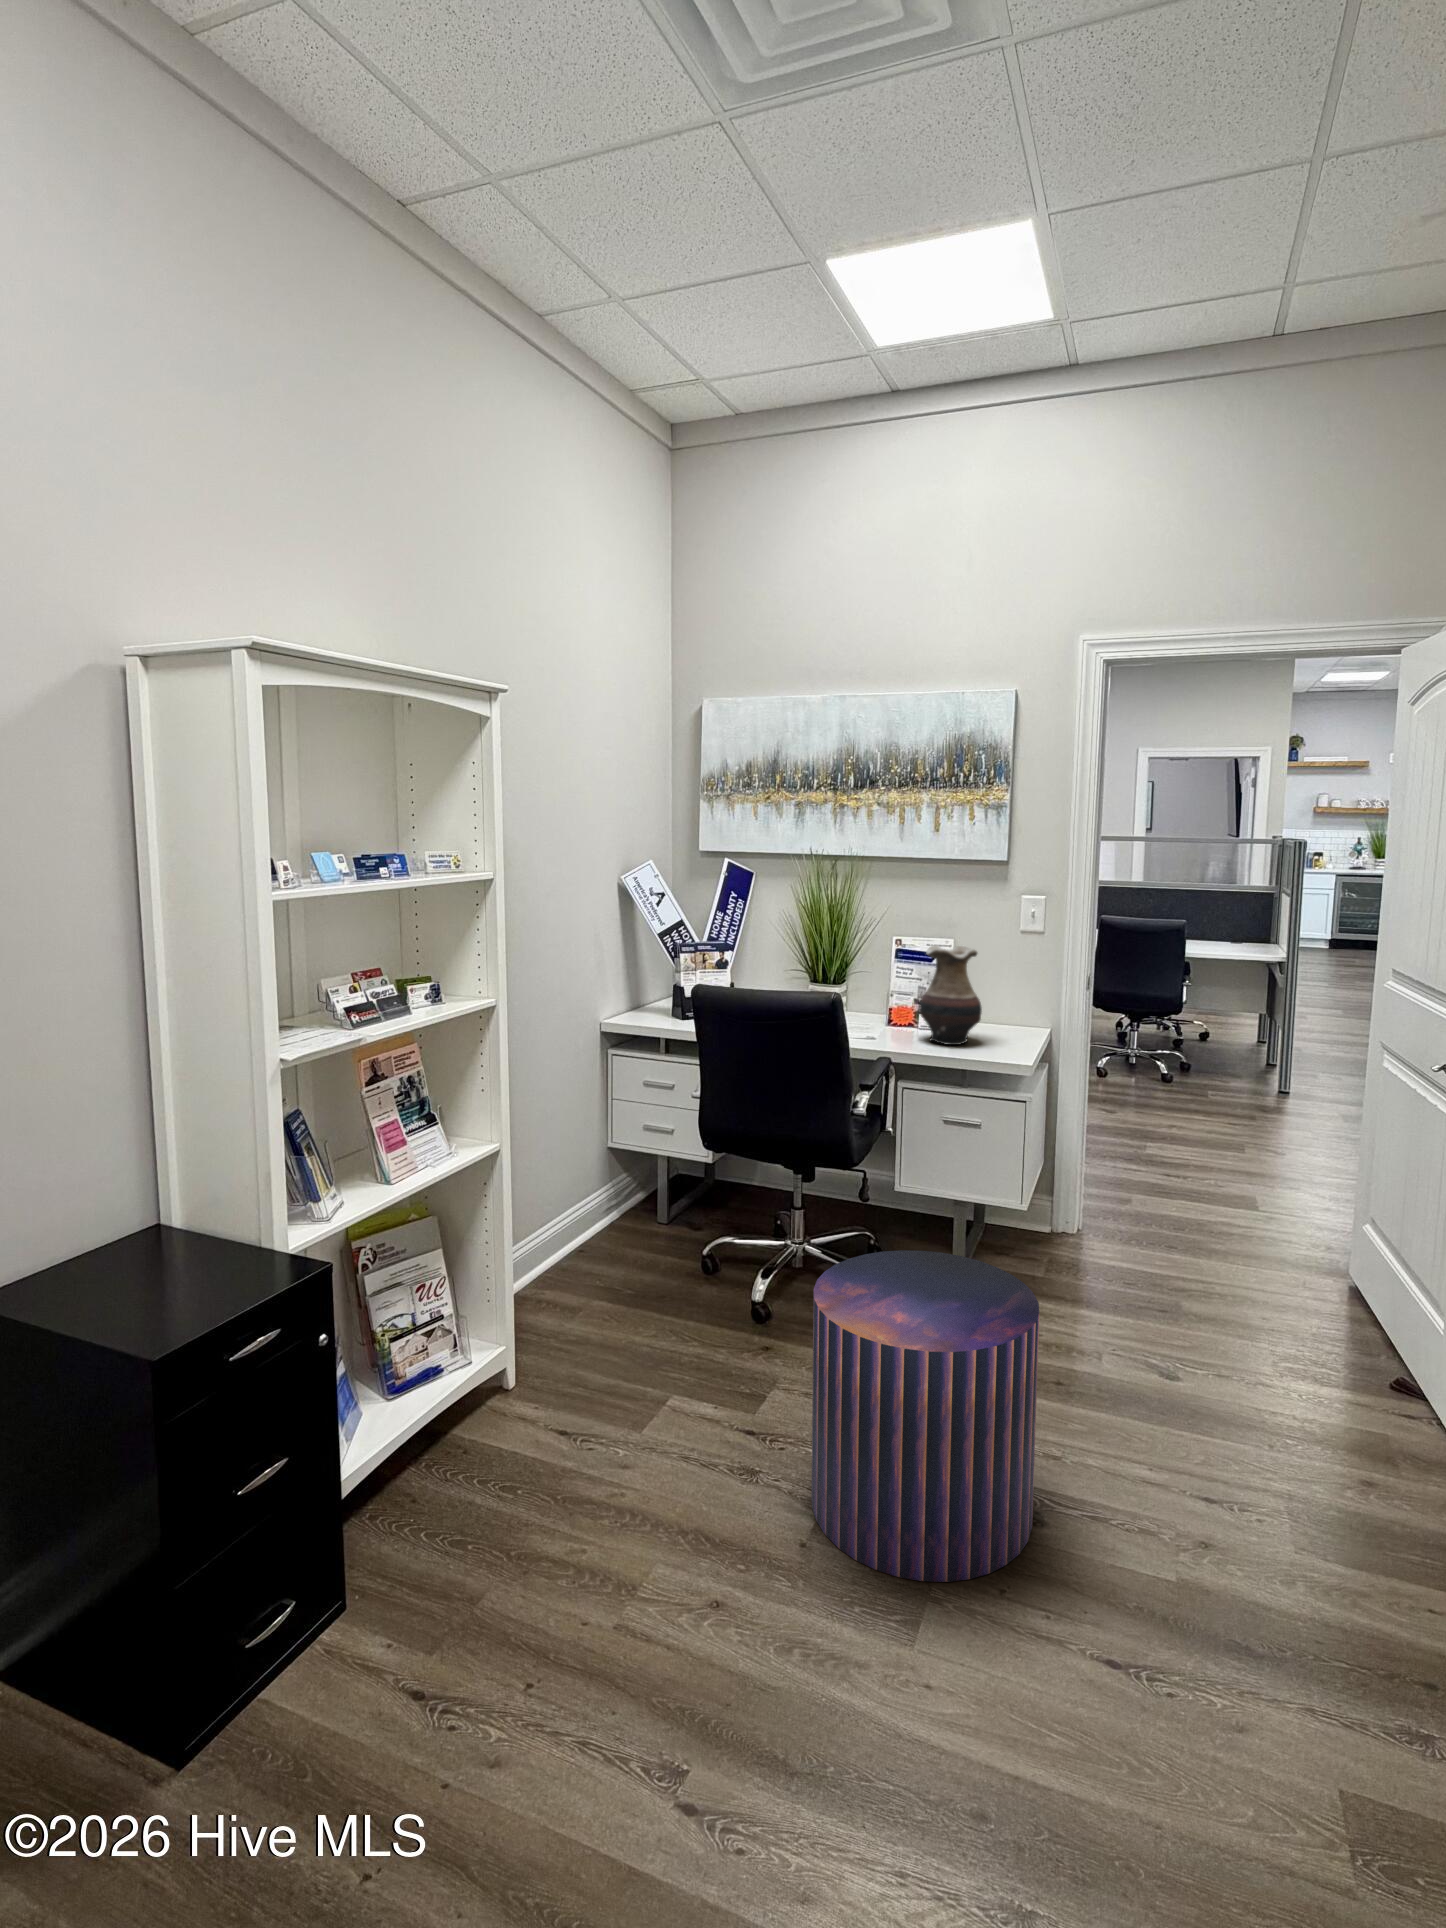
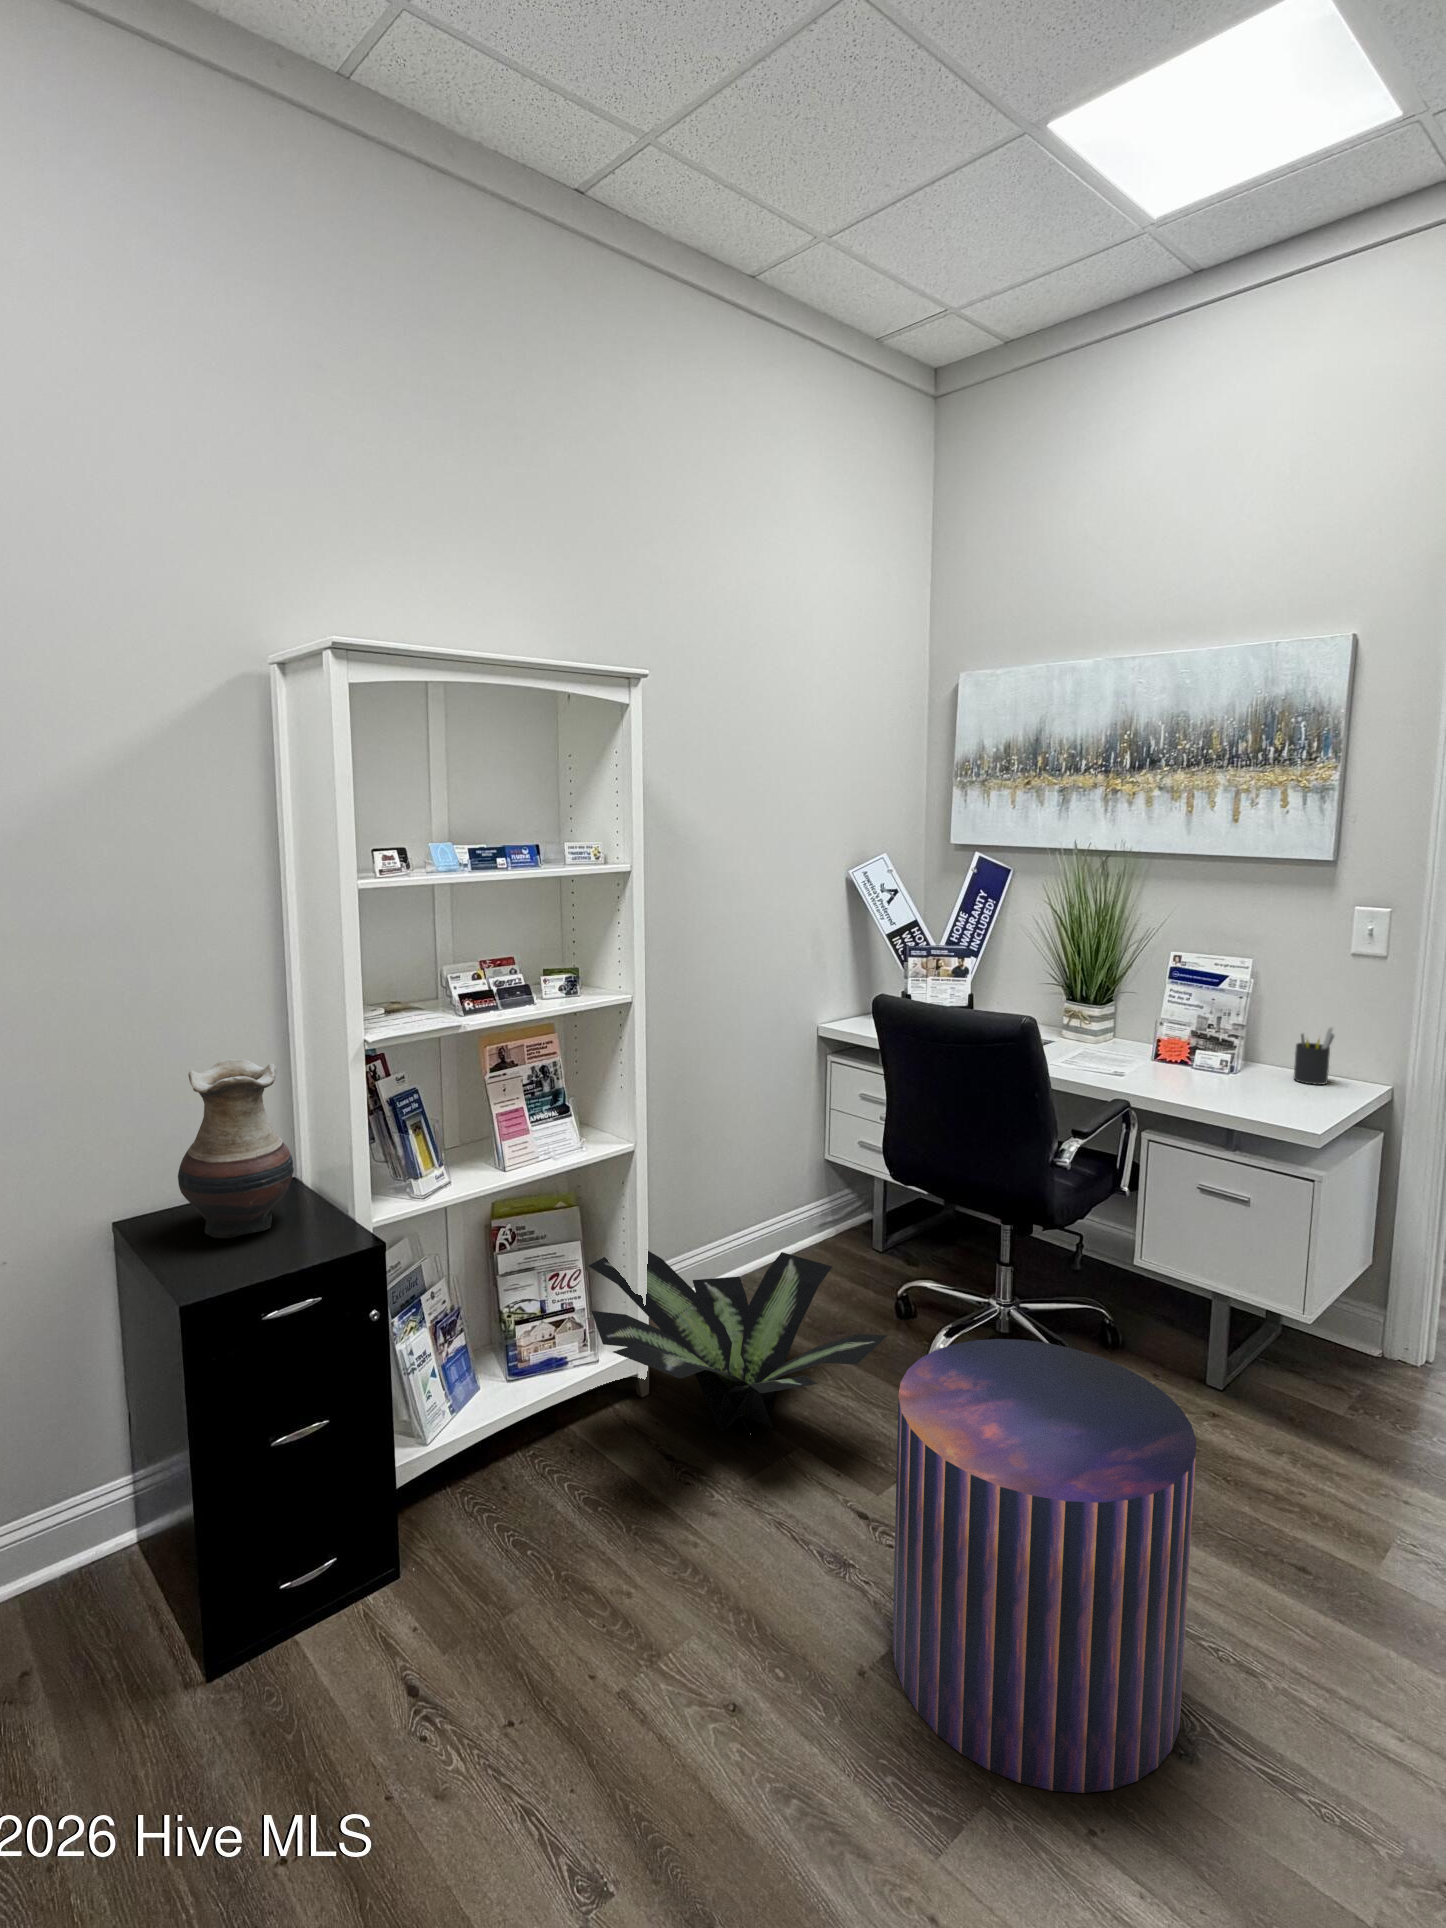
vase: present [919,945,982,1045] -> present [178,1059,294,1238]
pen holder: none [992,988,1019,1034] -> present [1294,1027,1334,1085]
potted plant: none [445,1232,742,1401] -> present [589,1251,888,1432]

